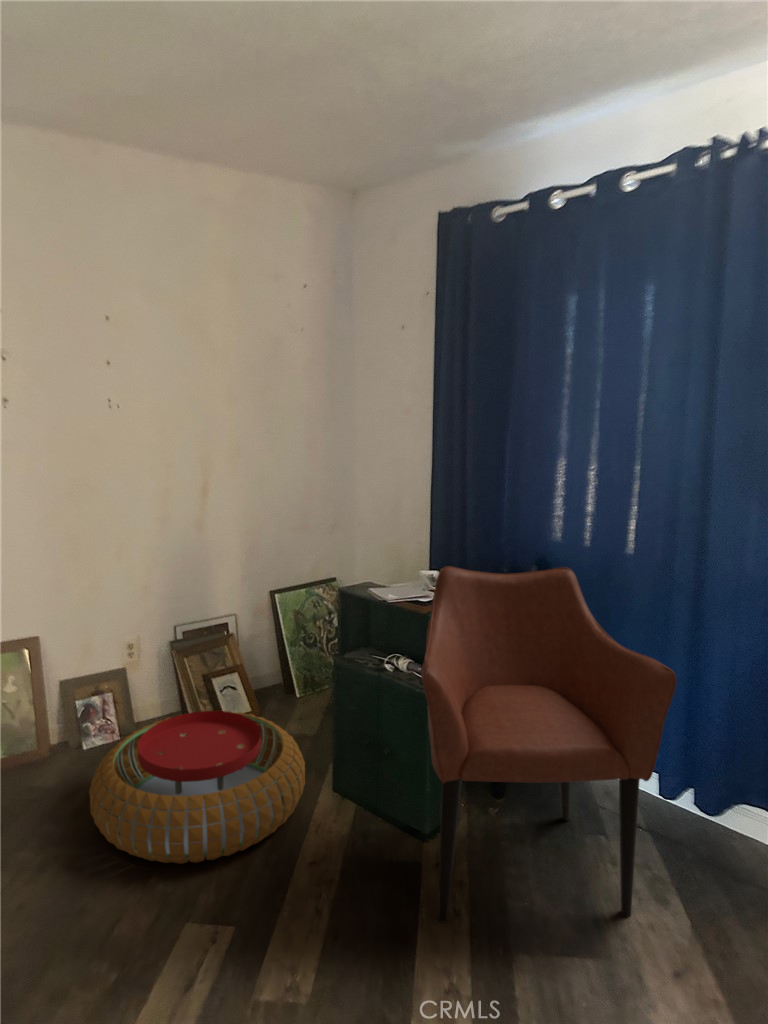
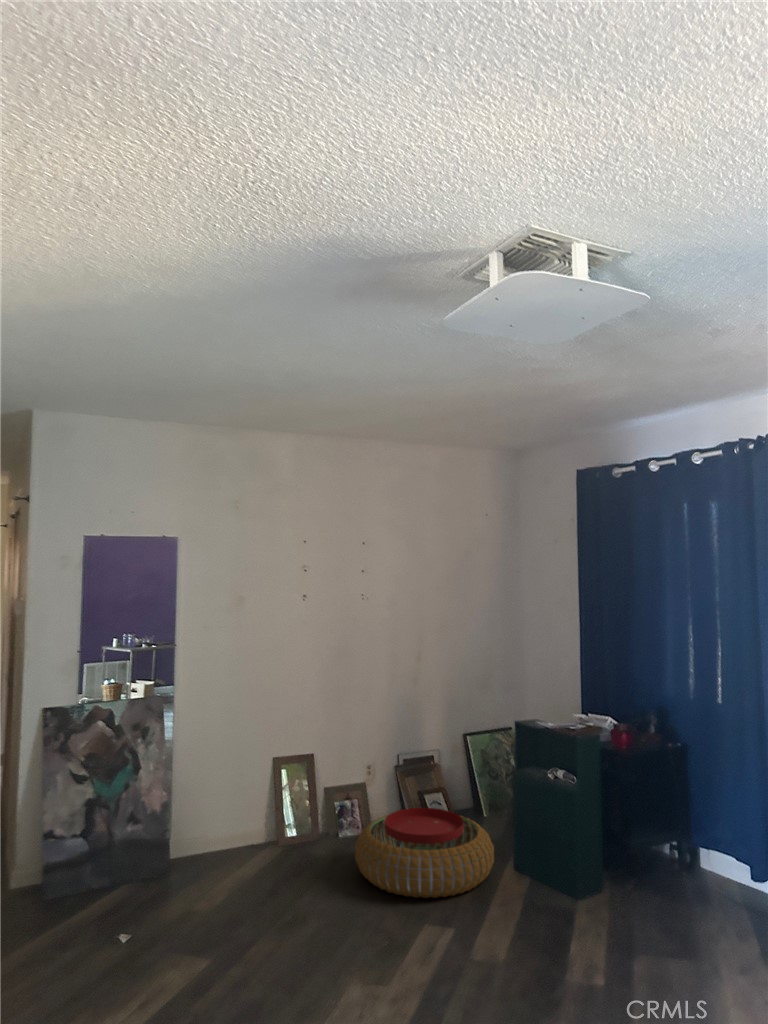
armchair: present [421,566,677,923] -> none [564,705,733,952]

